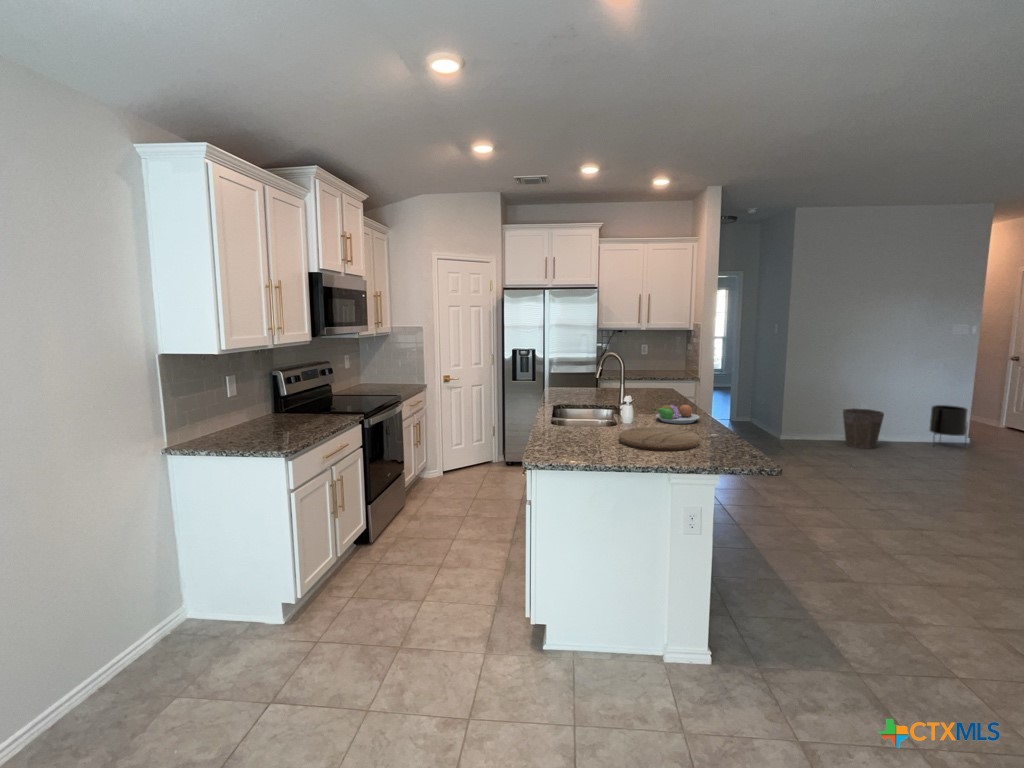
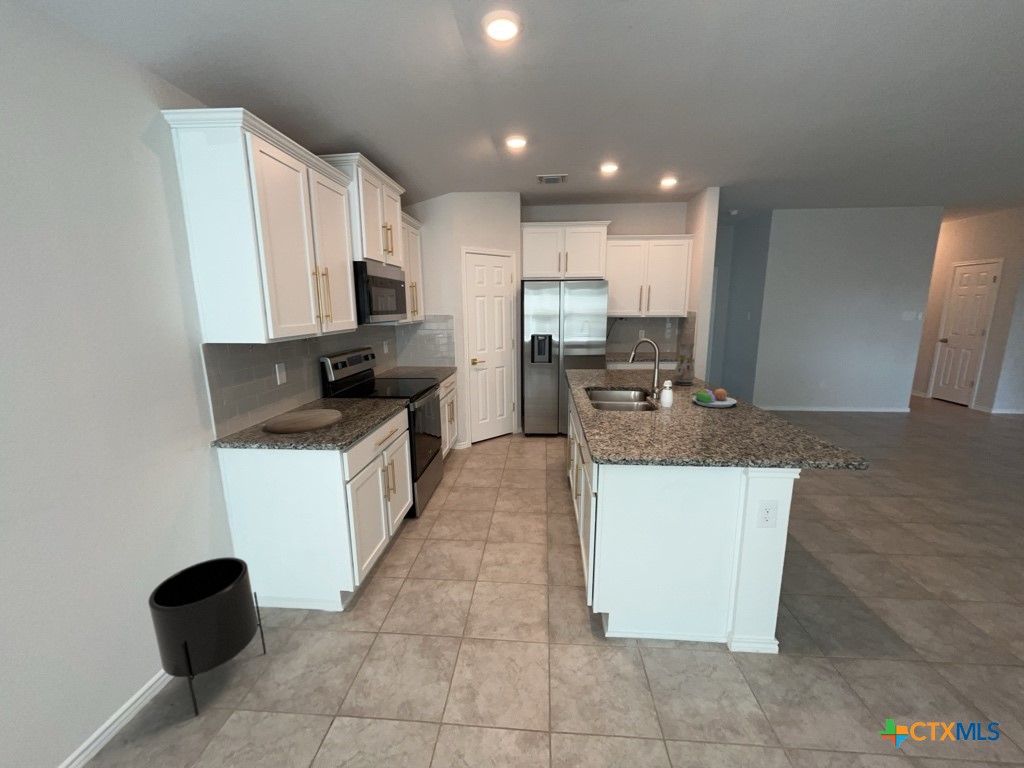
vase: none [653,358,674,403] -> present [674,343,695,385]
planter: present [930,405,968,436] -> present [148,557,266,716]
waste bin: present [843,409,884,449] -> none [806,384,844,418]
cutting board: present [619,427,699,451] -> present [266,409,342,433]

